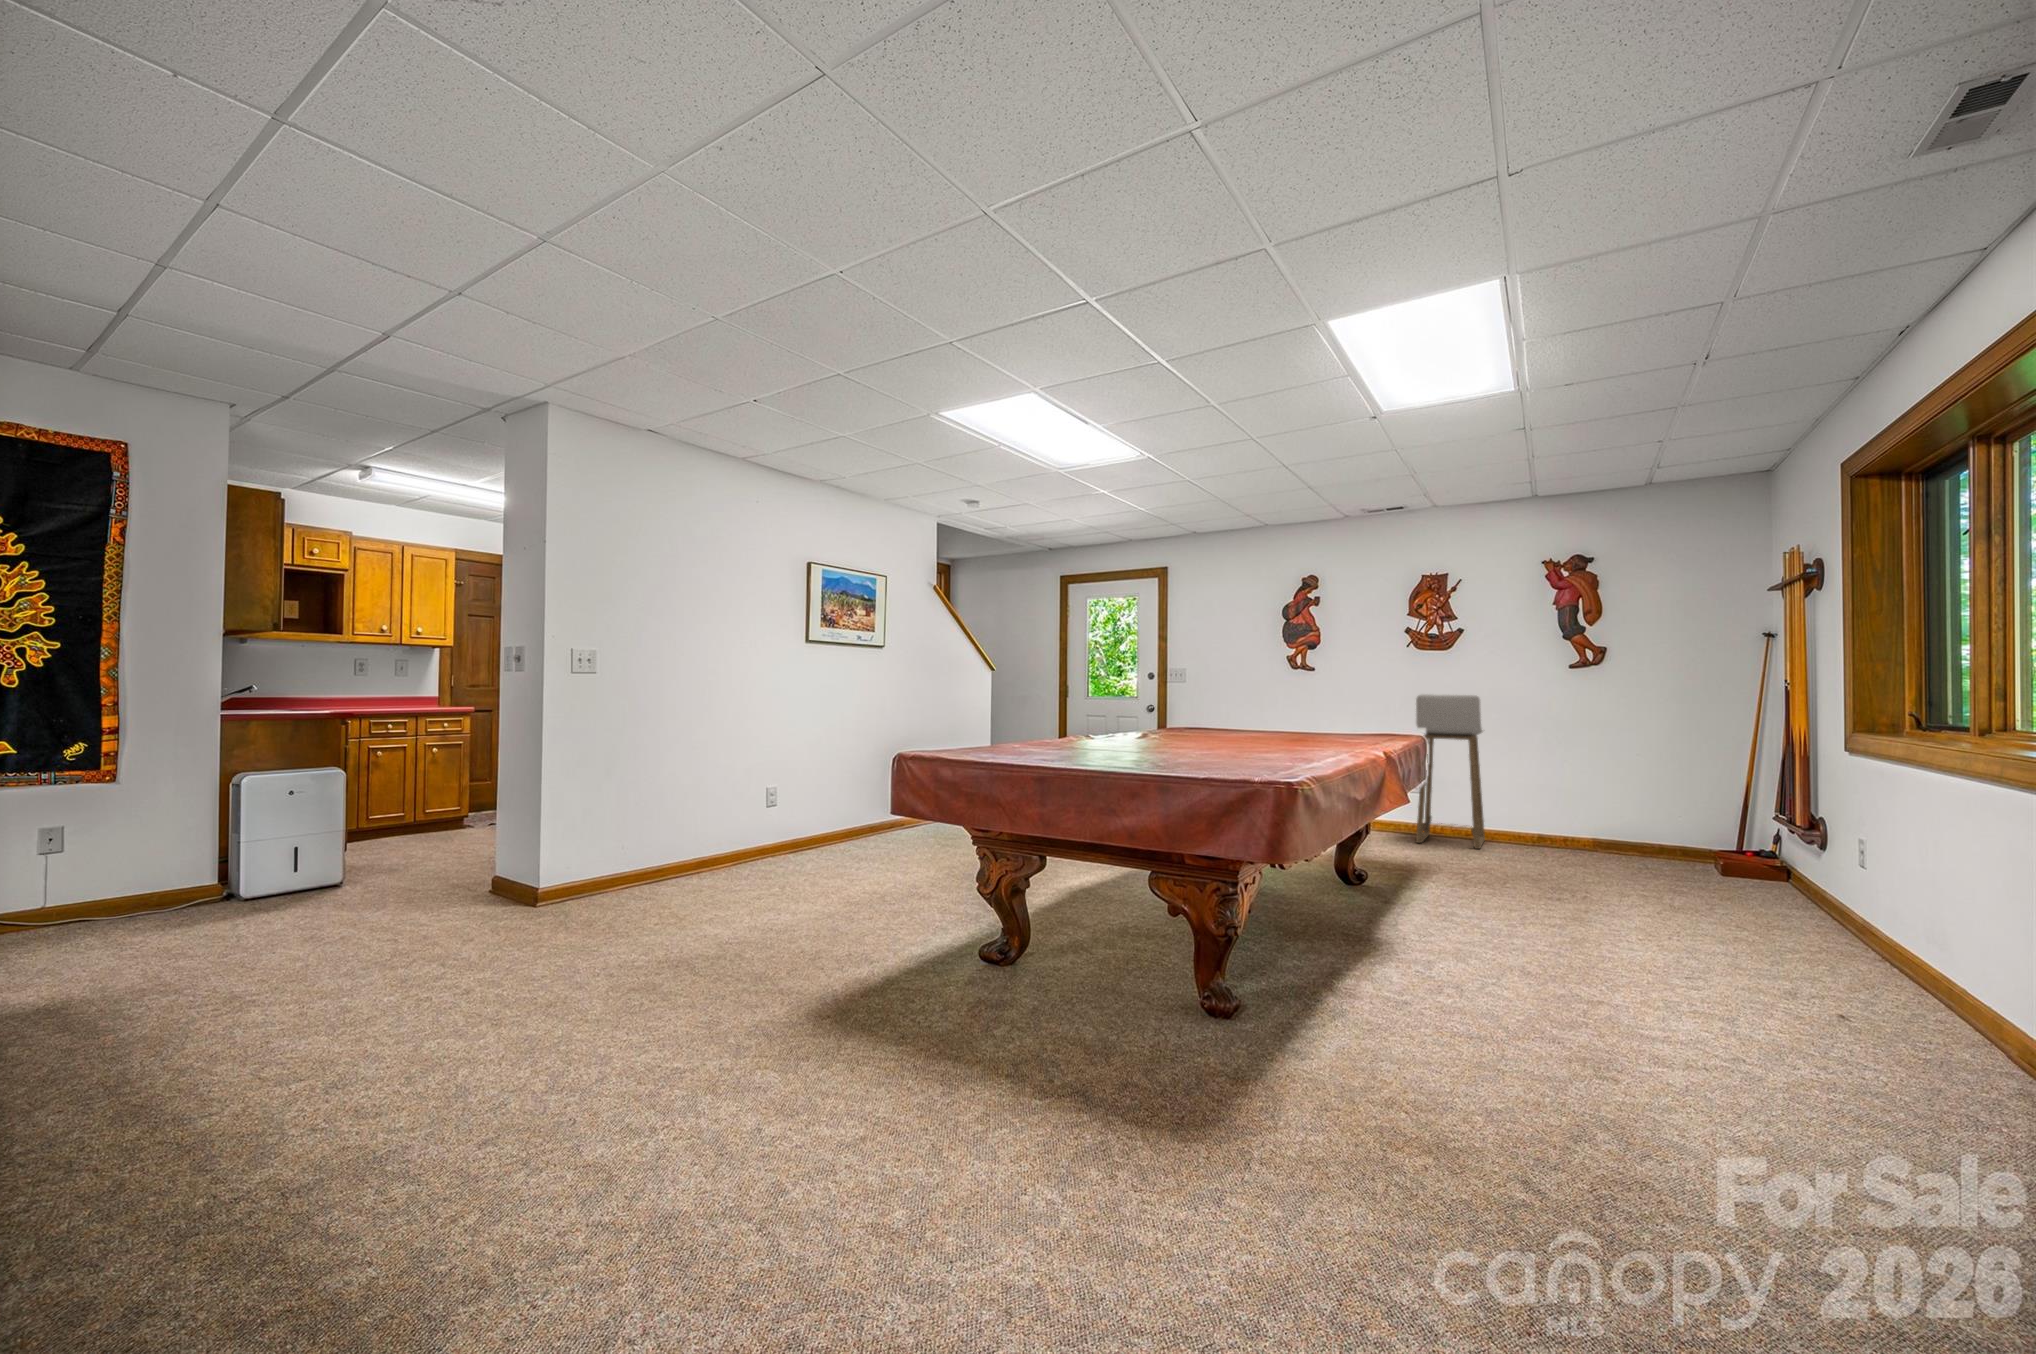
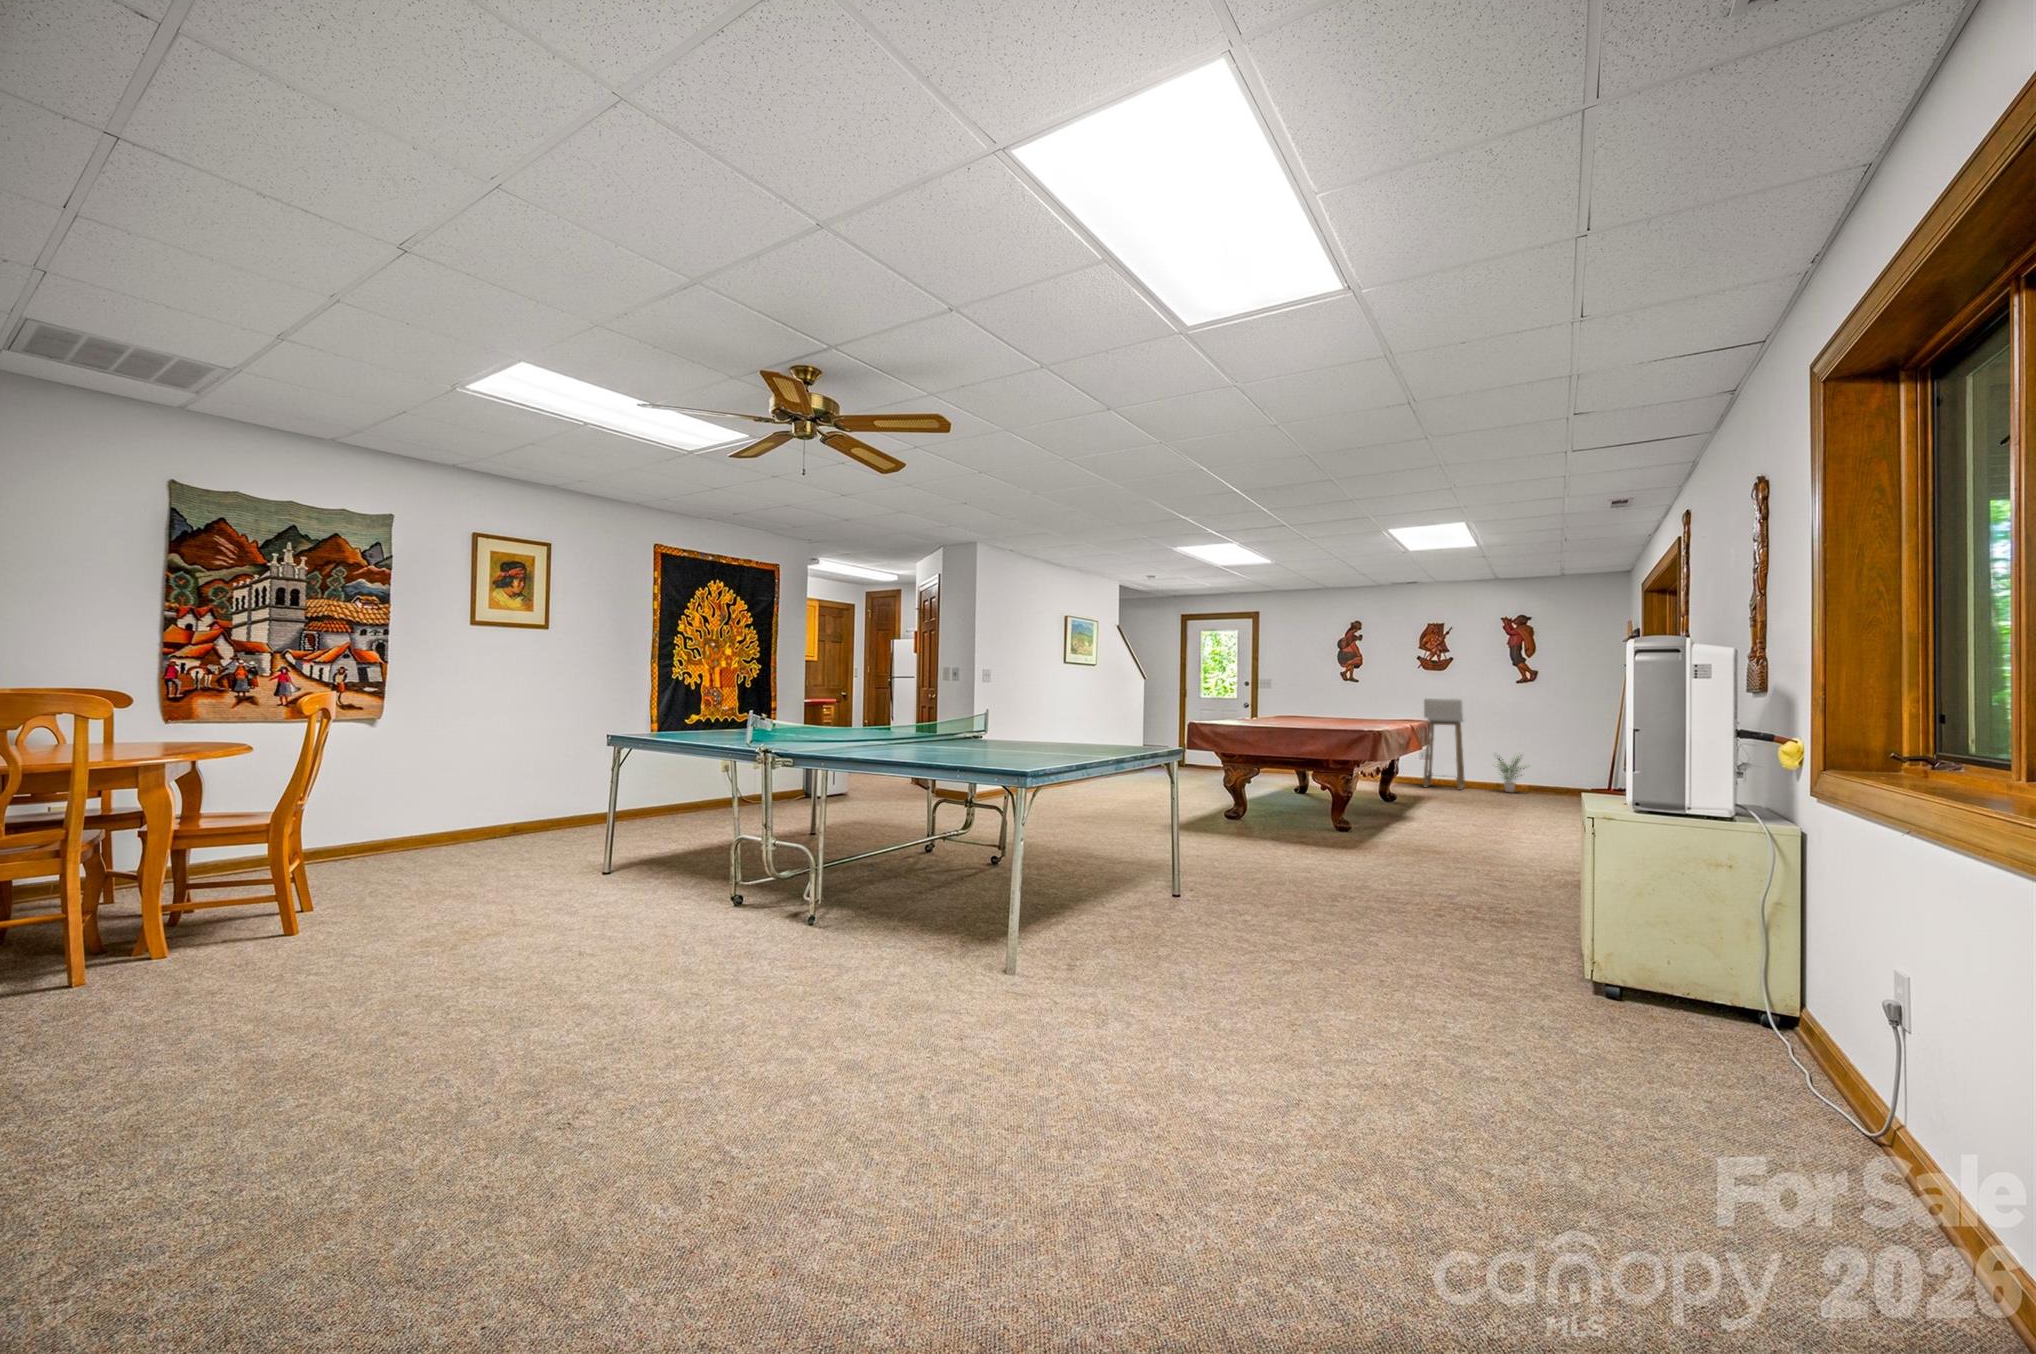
potted plant: none [1524,785,1600,854] -> present [1498,756,1526,792]

